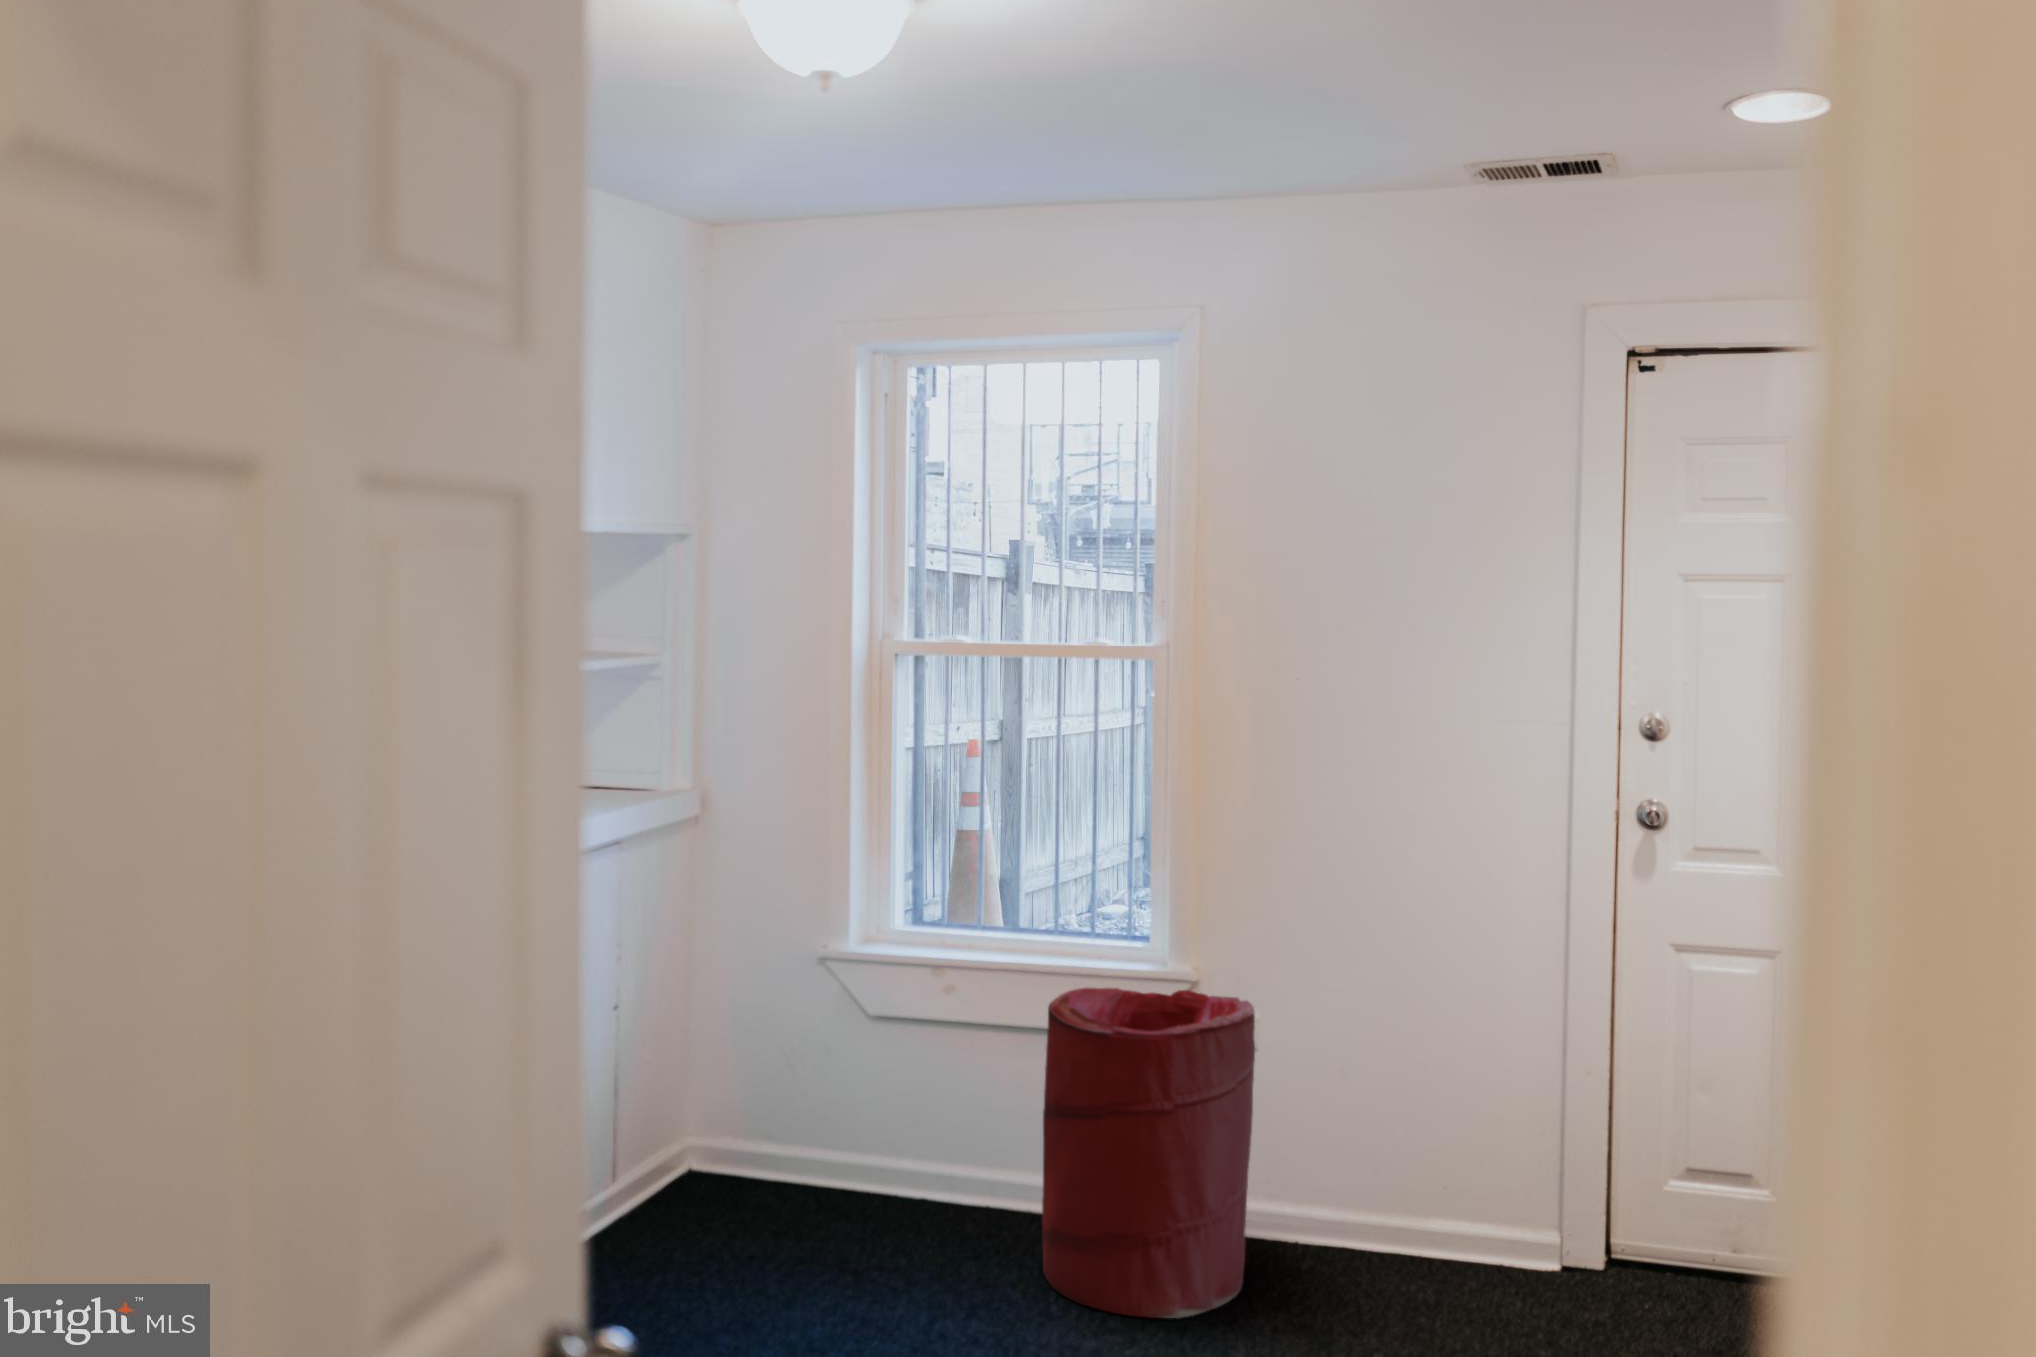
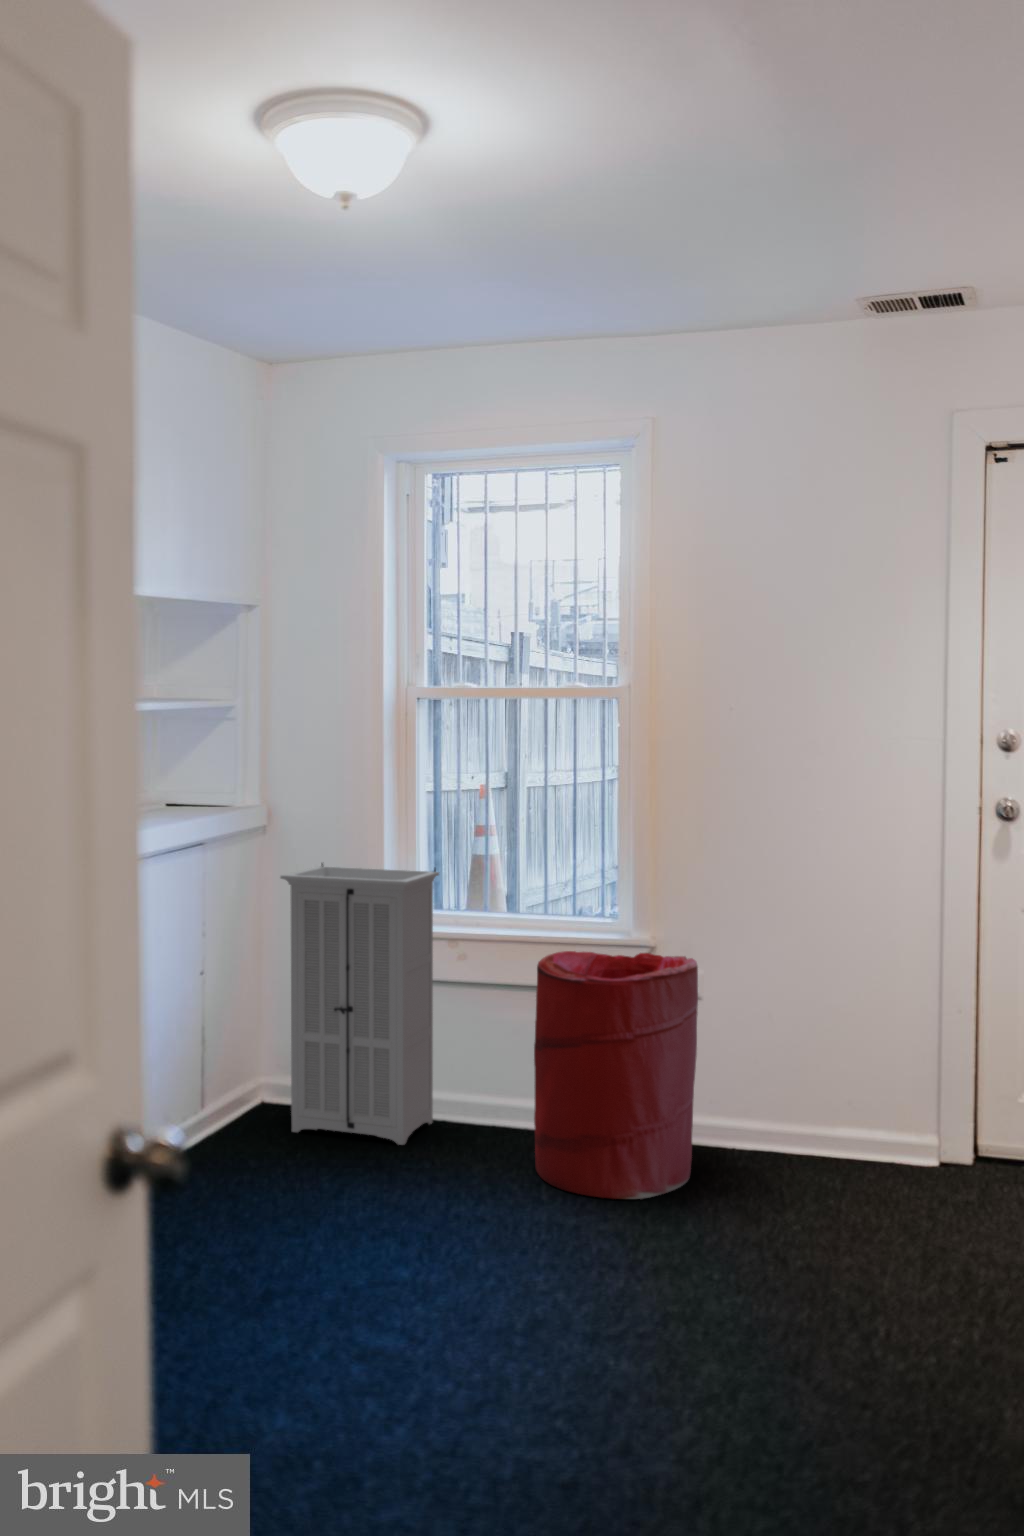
storage cabinet: none [719,865,922,1235] -> present [280,864,439,1145]

